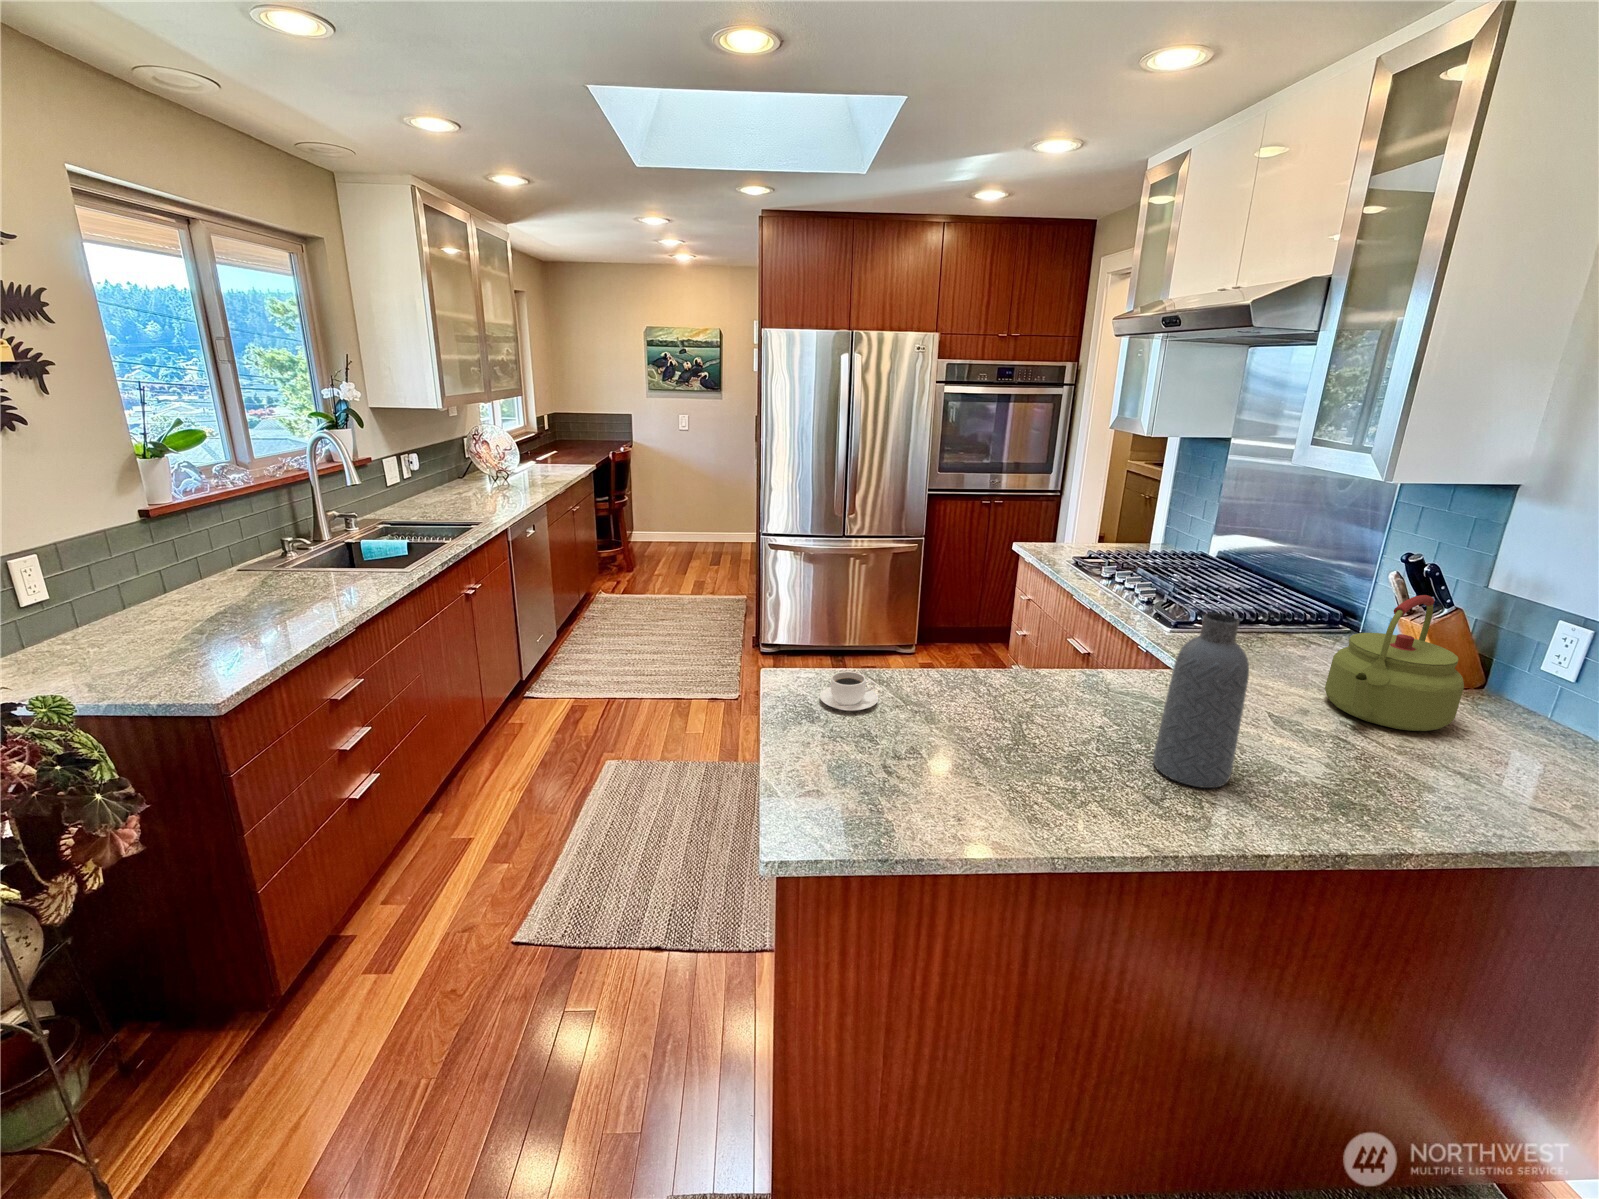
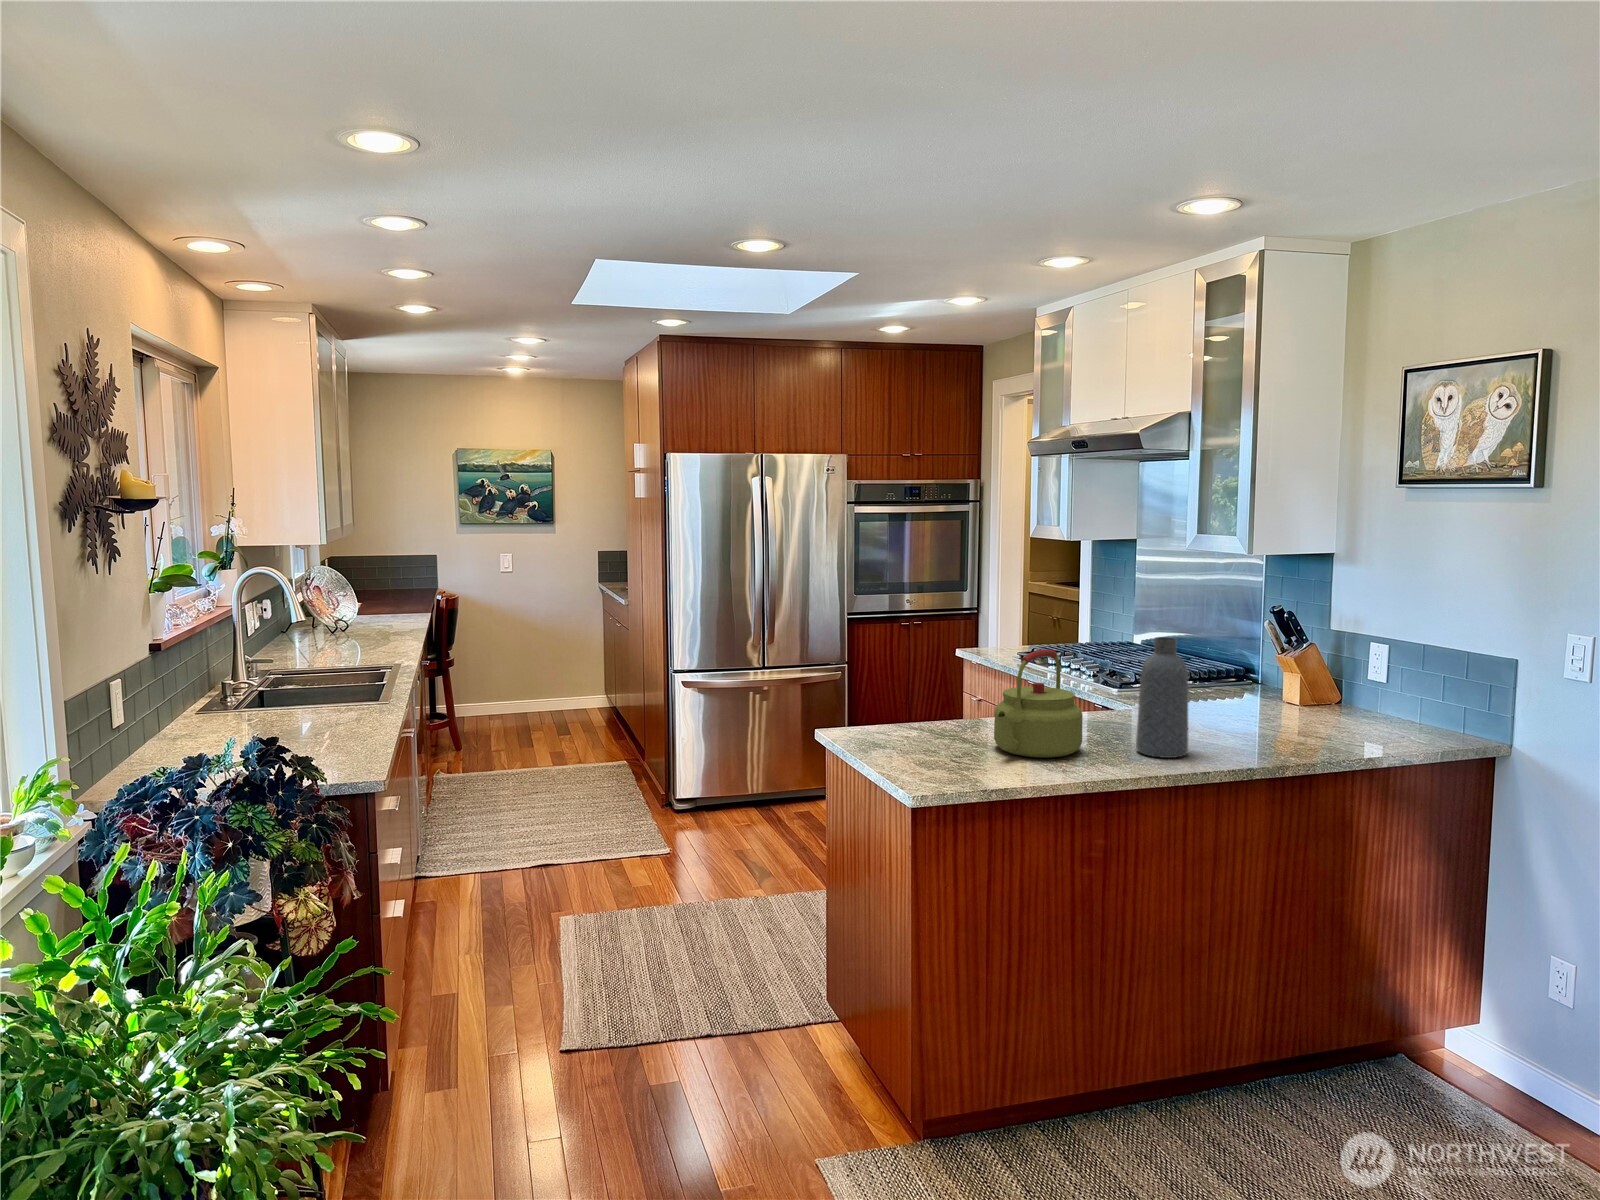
kettle: present [1325,595,1464,731] -> present [994,649,1083,758]
coffee cup: present [820,672,878,711] -> none [880,720,928,747]

